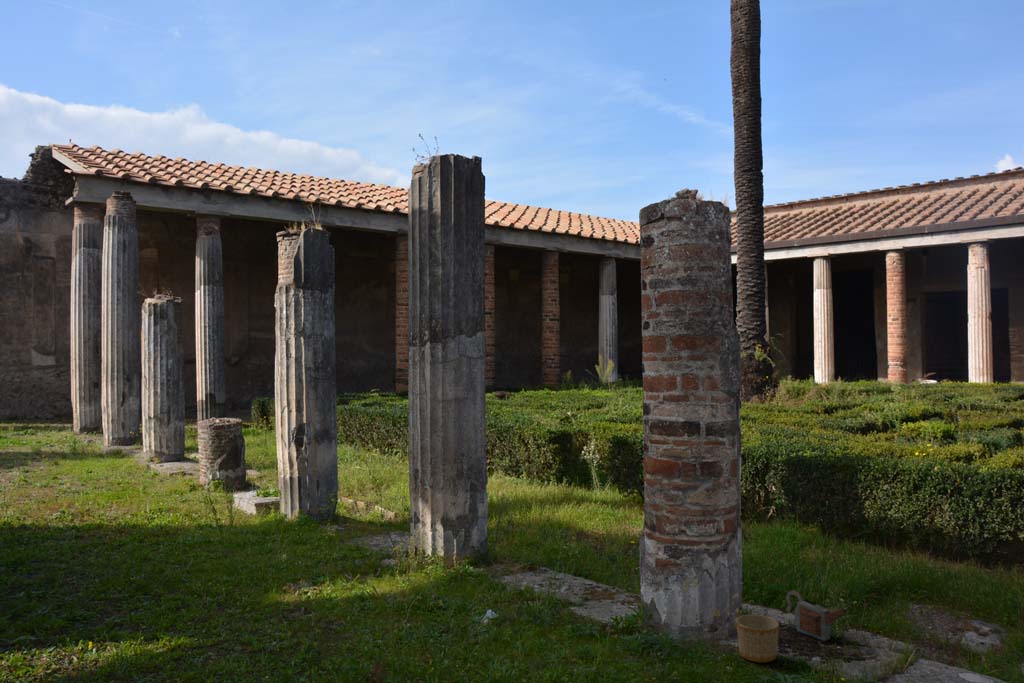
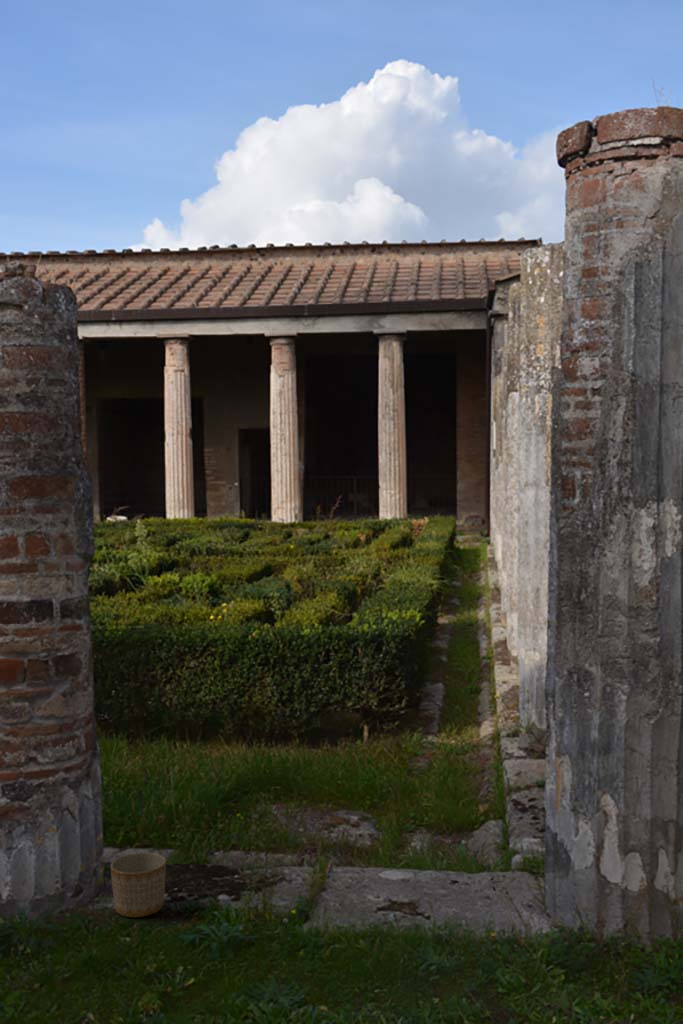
watering can: present [786,590,846,641] -> none [151,811,232,867]

